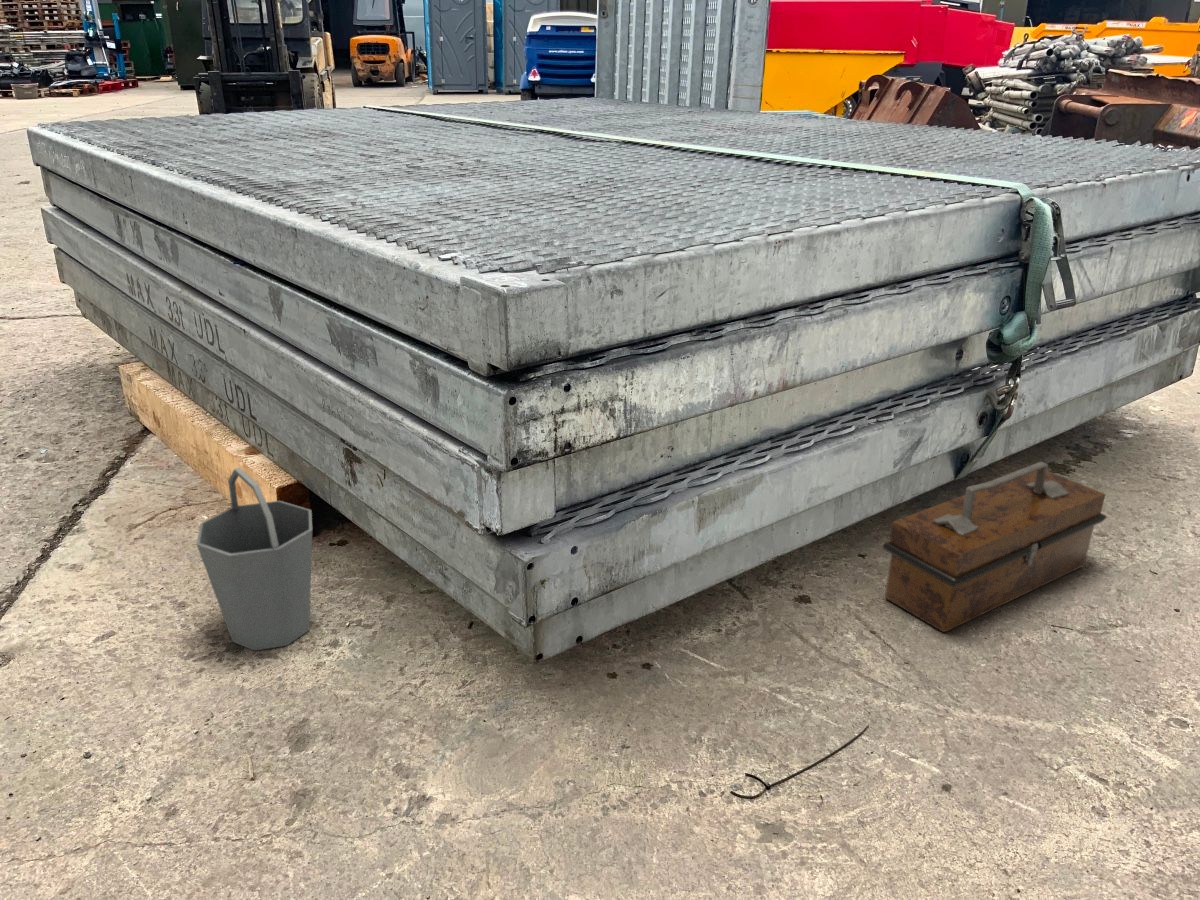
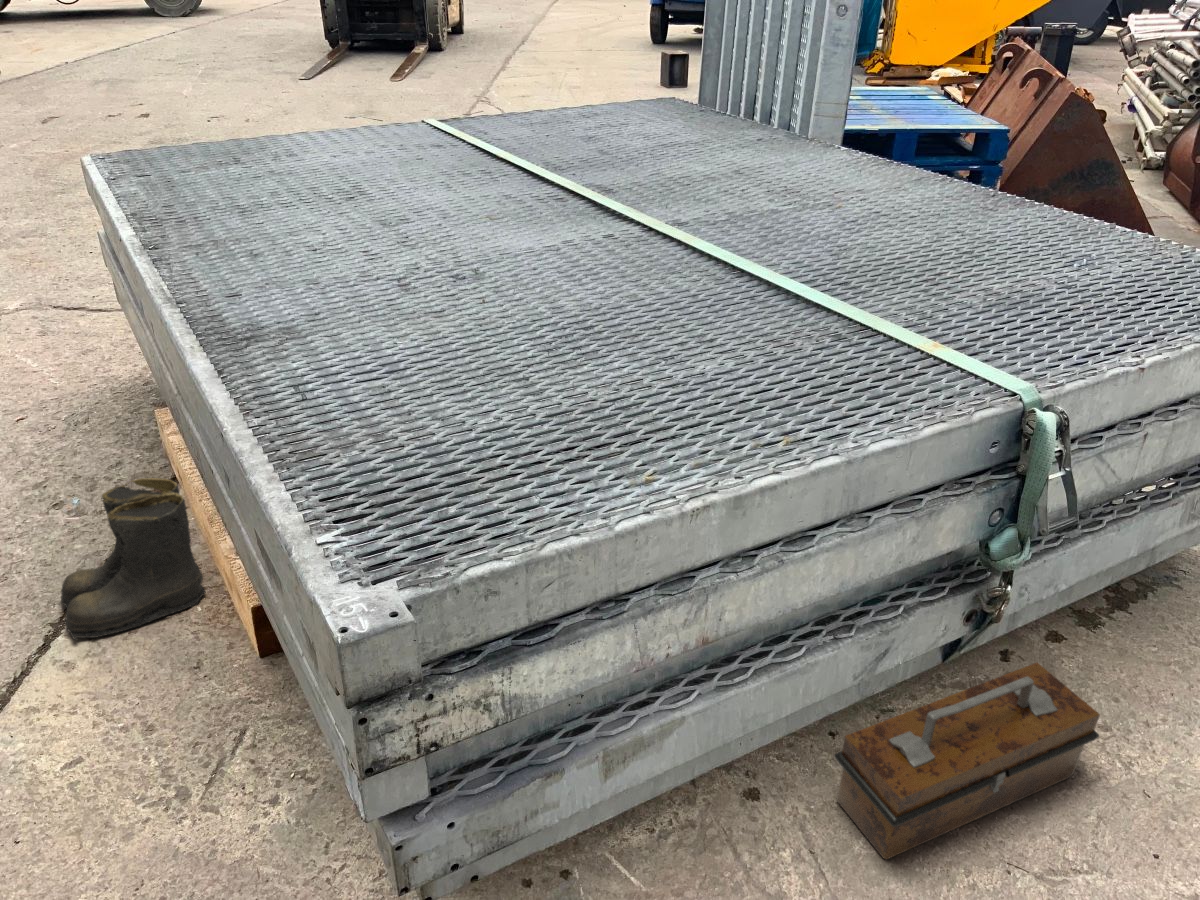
boots: none [53,384,213,543] -> present [61,478,205,640]
bucket: present [197,468,312,650] -> none [139,636,260,802]

